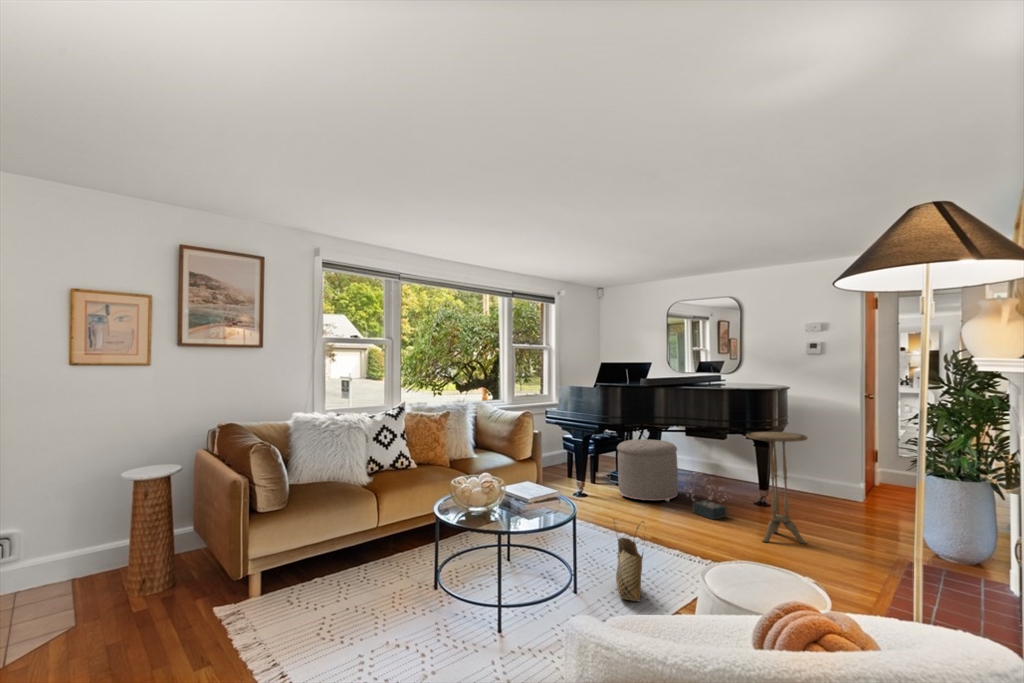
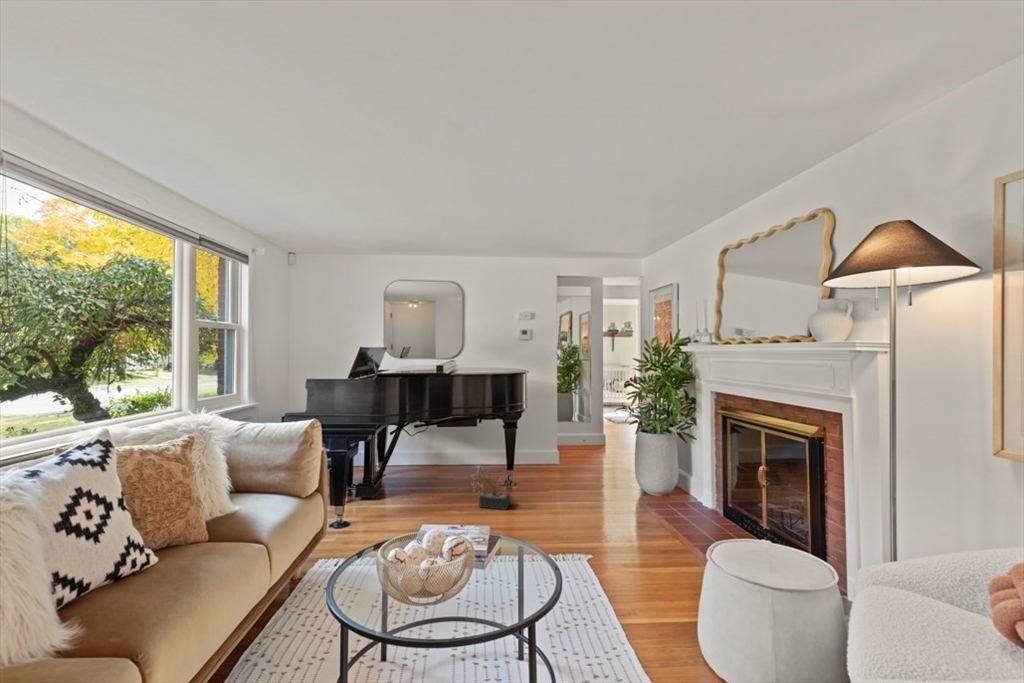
side table: present [746,432,807,544] -> none [552,418,600,519]
ottoman: present [617,439,678,501] -> none [377,437,444,509]
woven basket: present [616,521,643,601] -> none [572,534,631,632]

